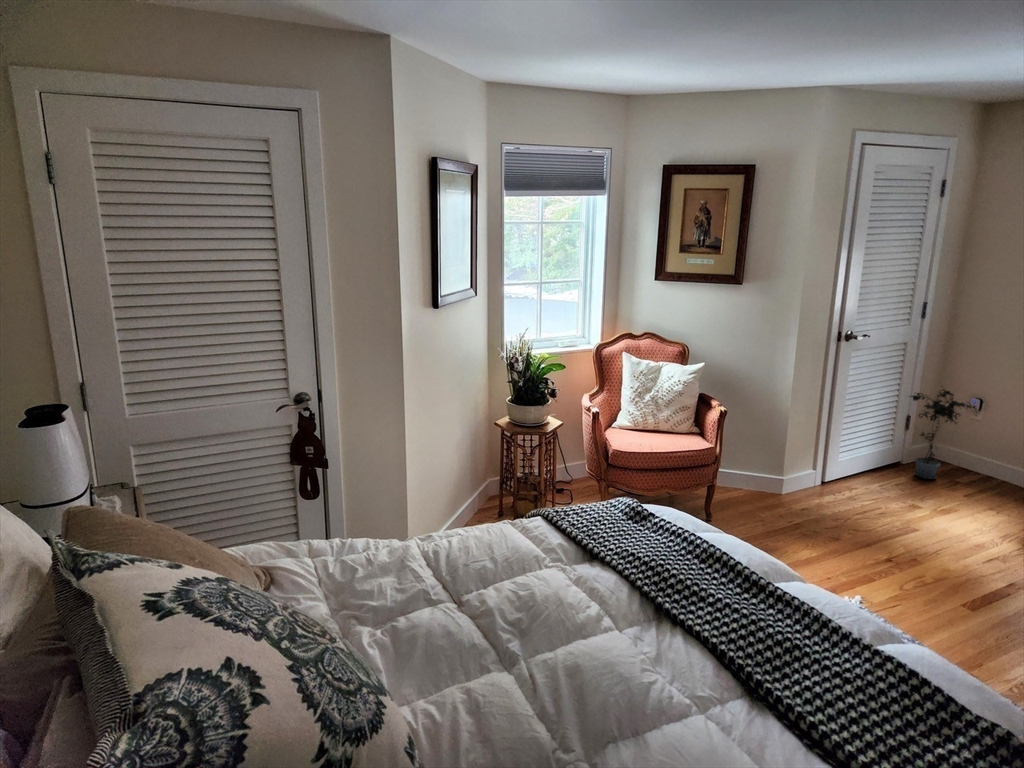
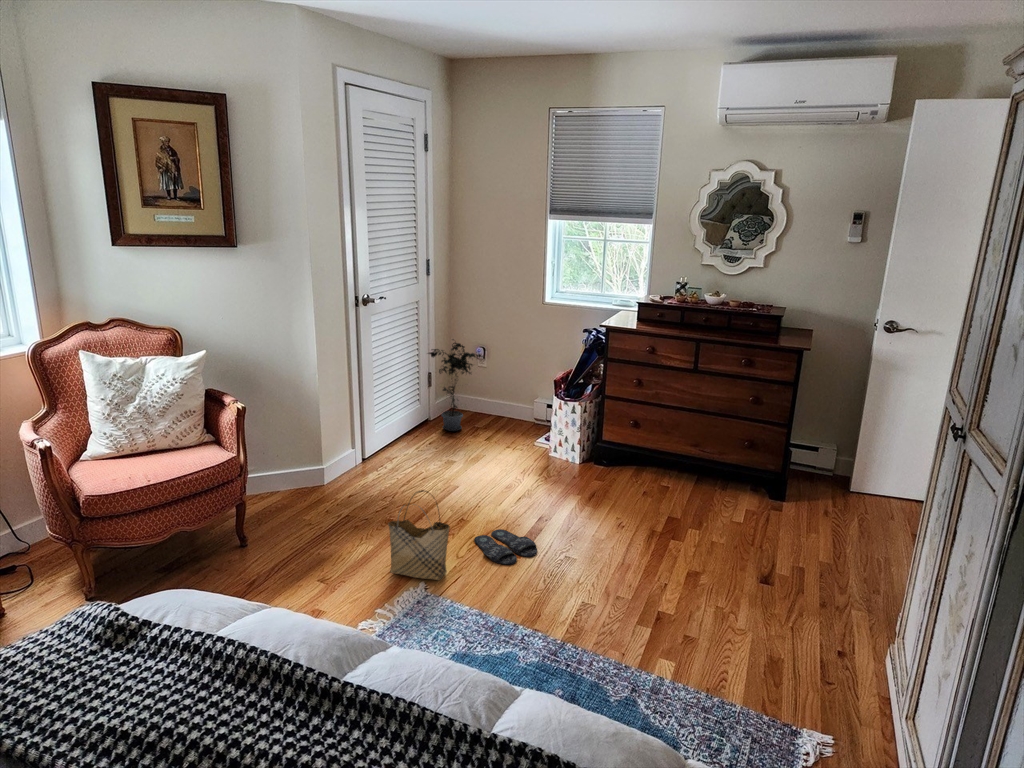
woven basket: none [826,510,891,594] -> present [388,490,450,580]
slippers: none [919,573,990,608] -> present [474,529,537,565]

